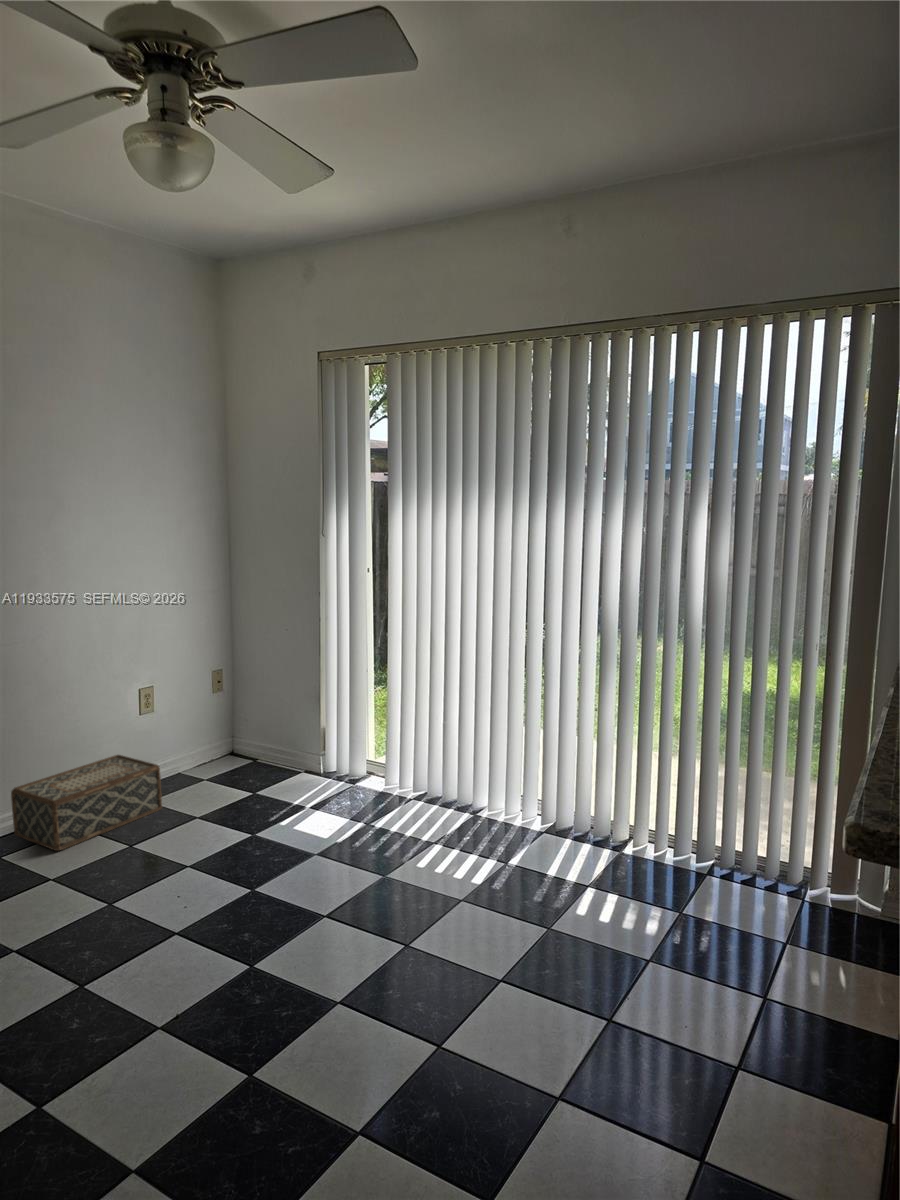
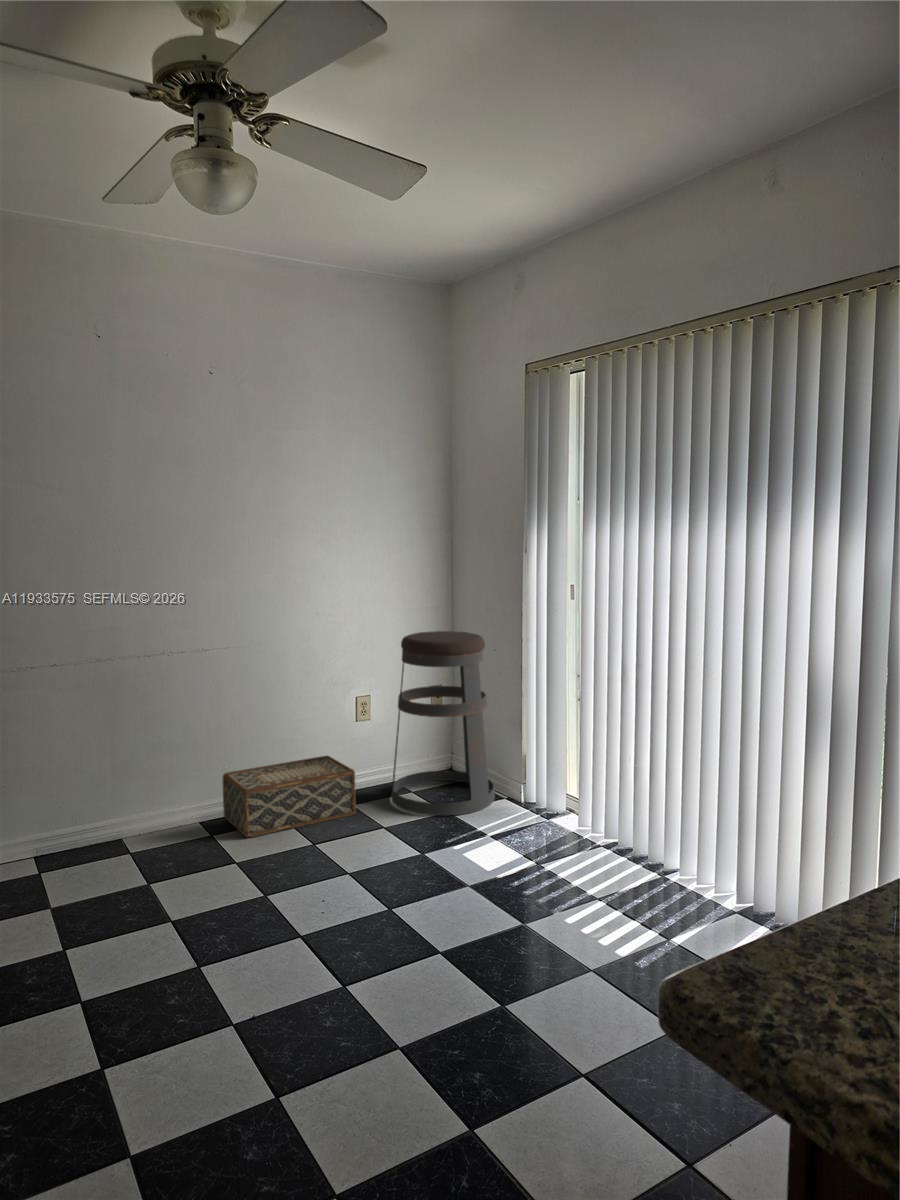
bar stool: none [188,617,292,798] -> present [391,631,495,816]

